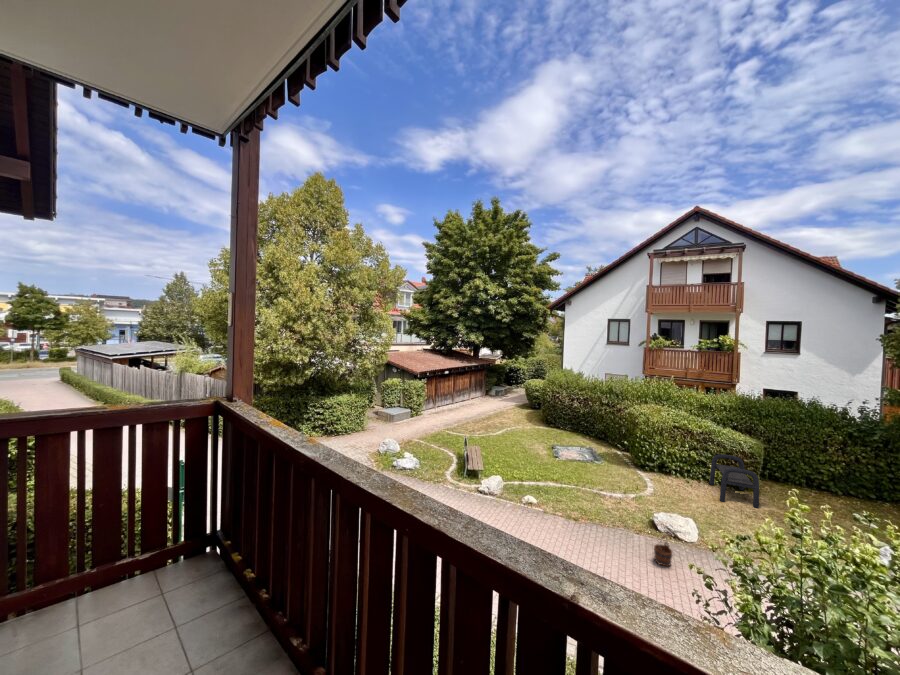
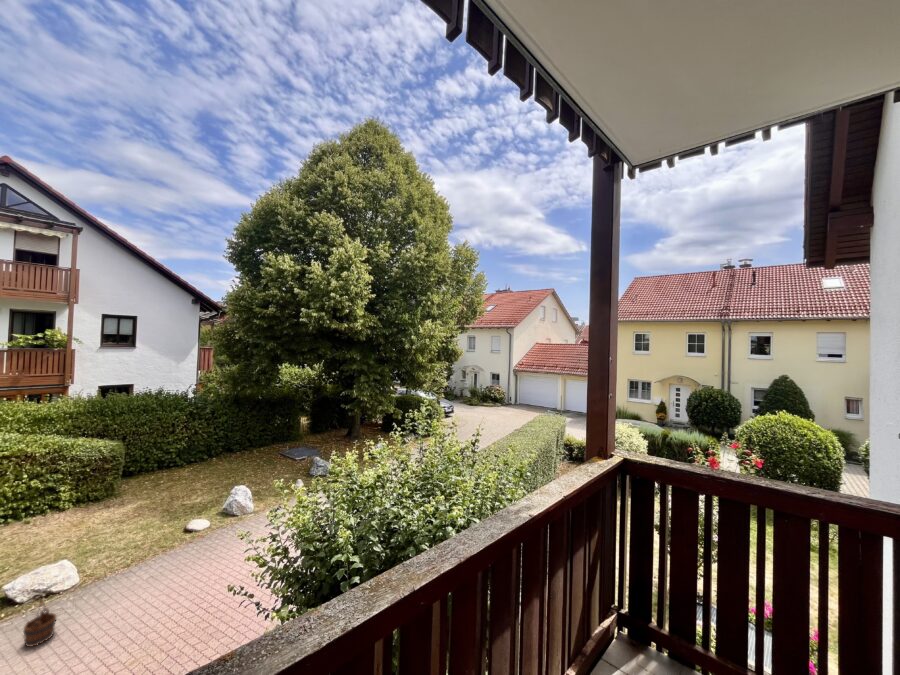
bench: present [709,454,759,508] -> none [61,466,128,523]

